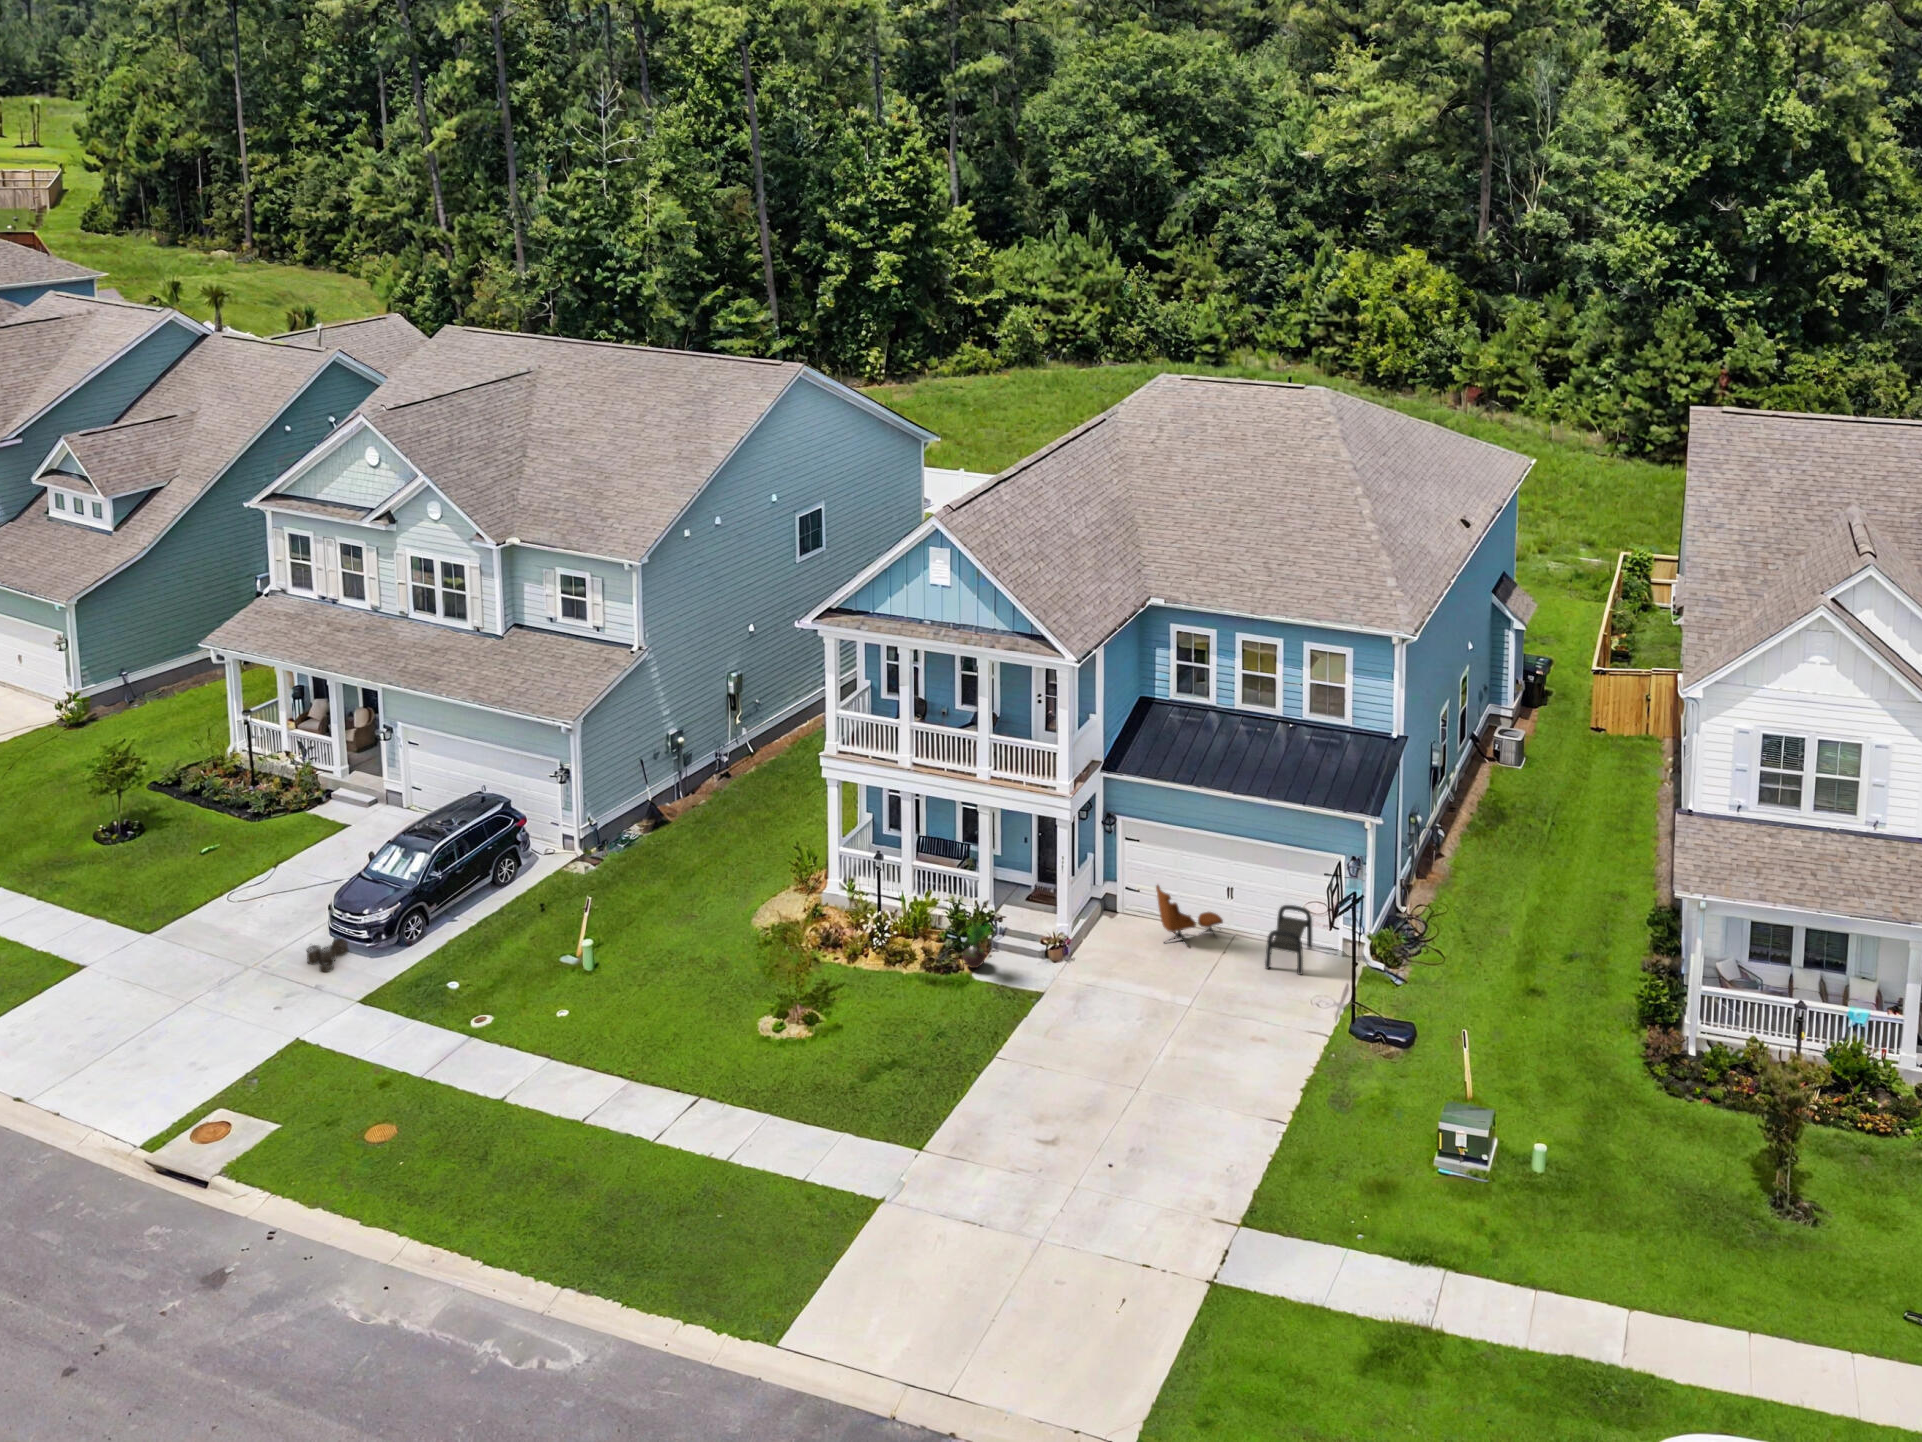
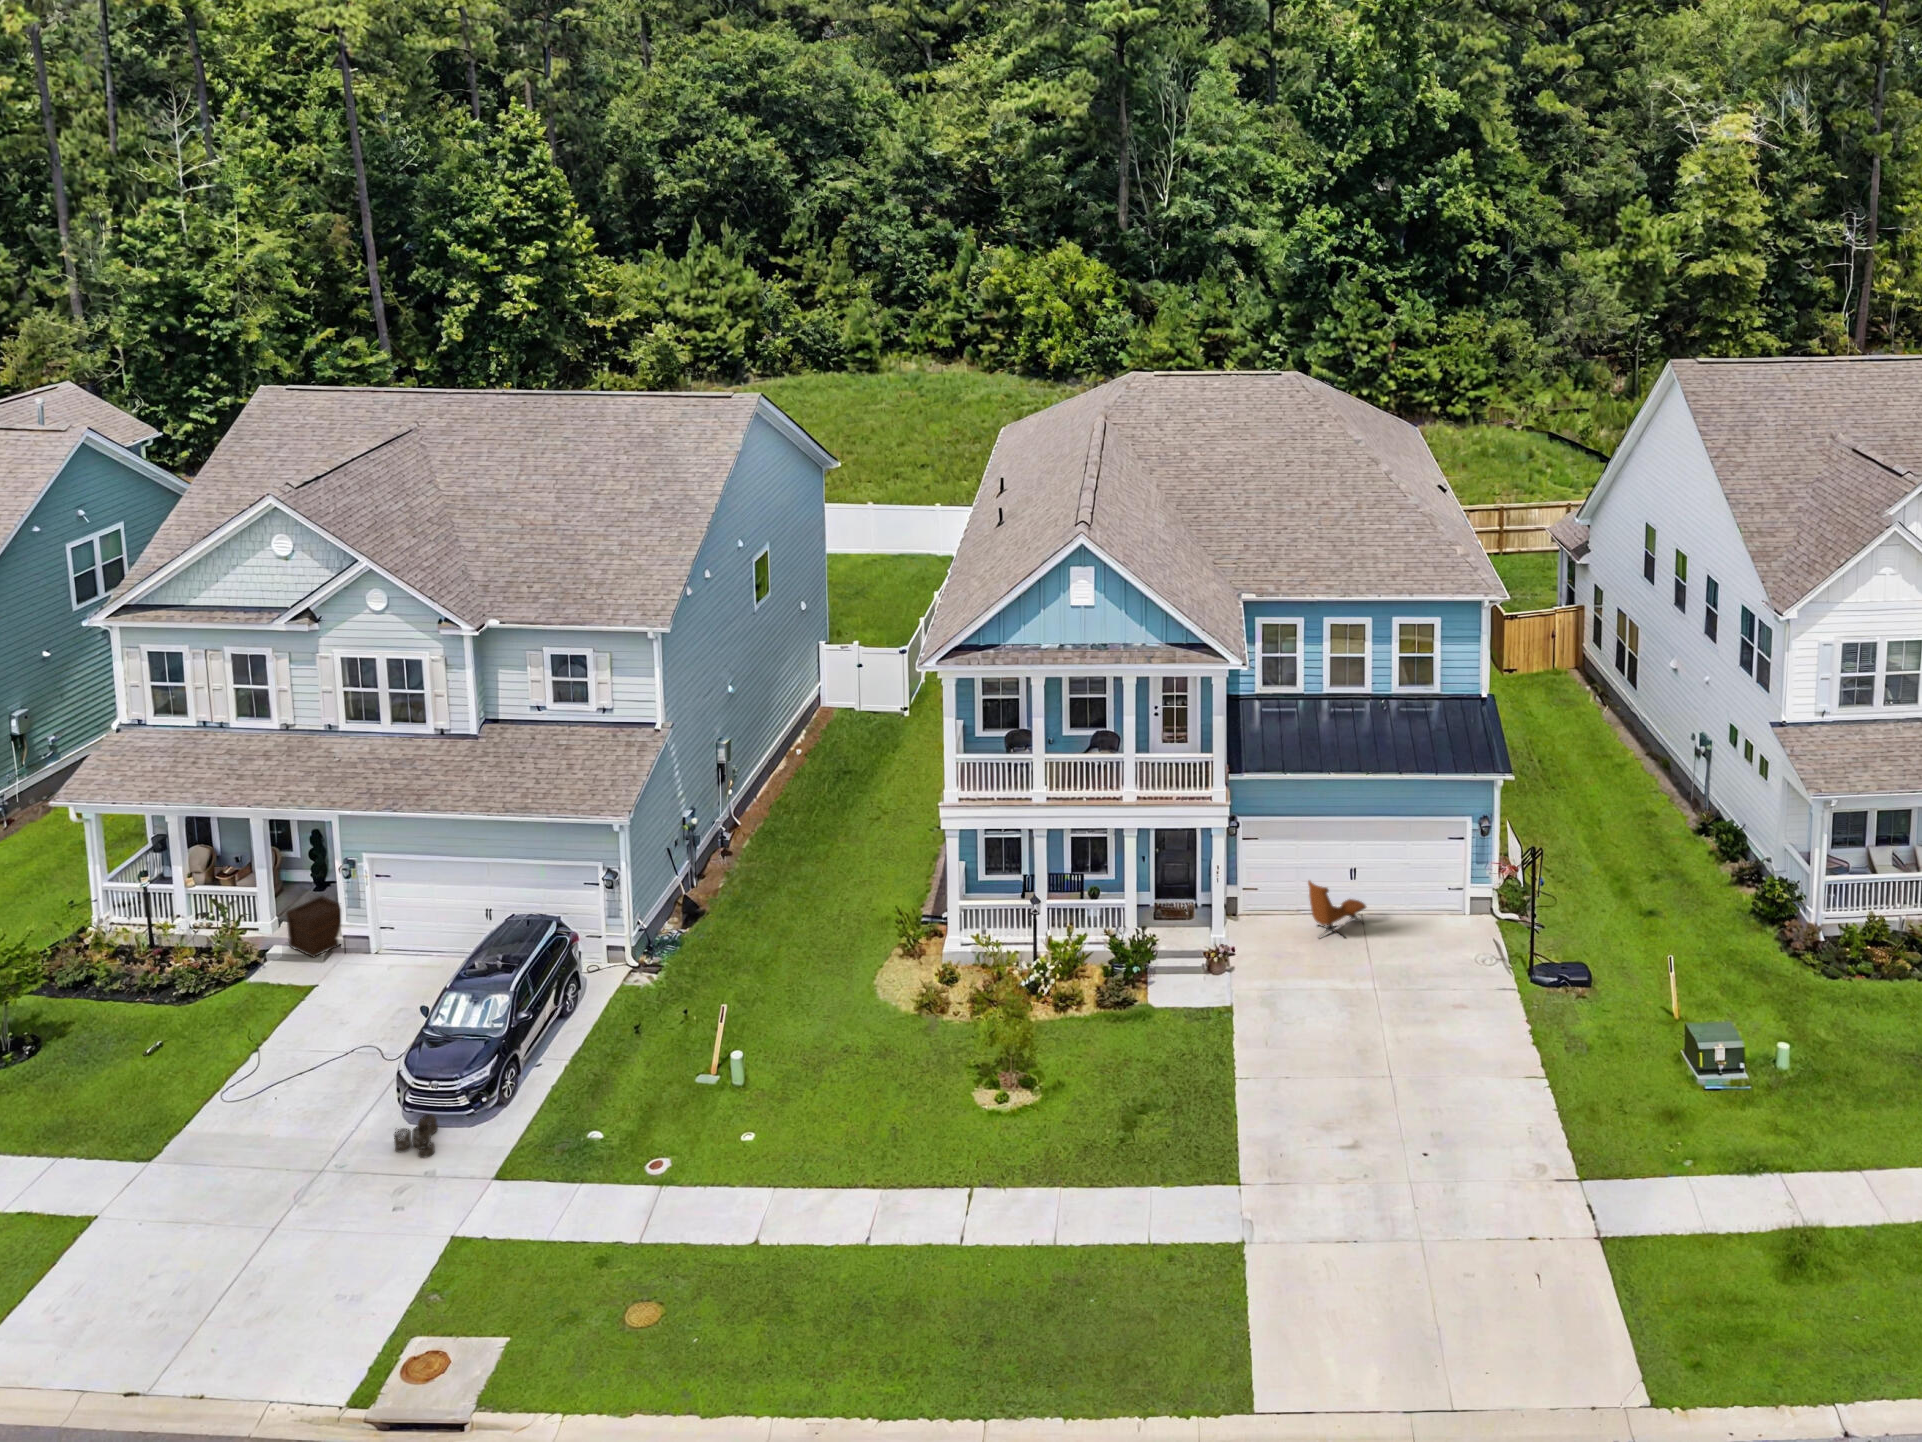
wooden crate: none [348,751,393,800] -> present [286,896,341,957]
bench: present [1265,905,1312,975] -> none [1420,877,1465,944]
potted tree: present [963,924,990,968] -> none [1141,950,1173,1000]

